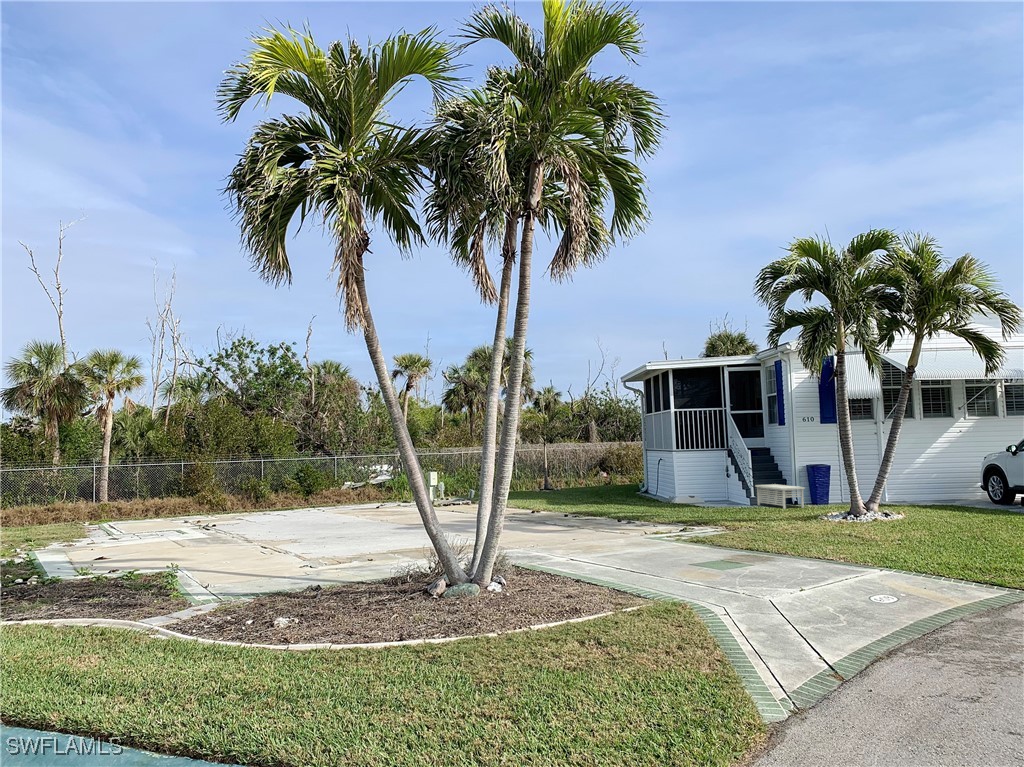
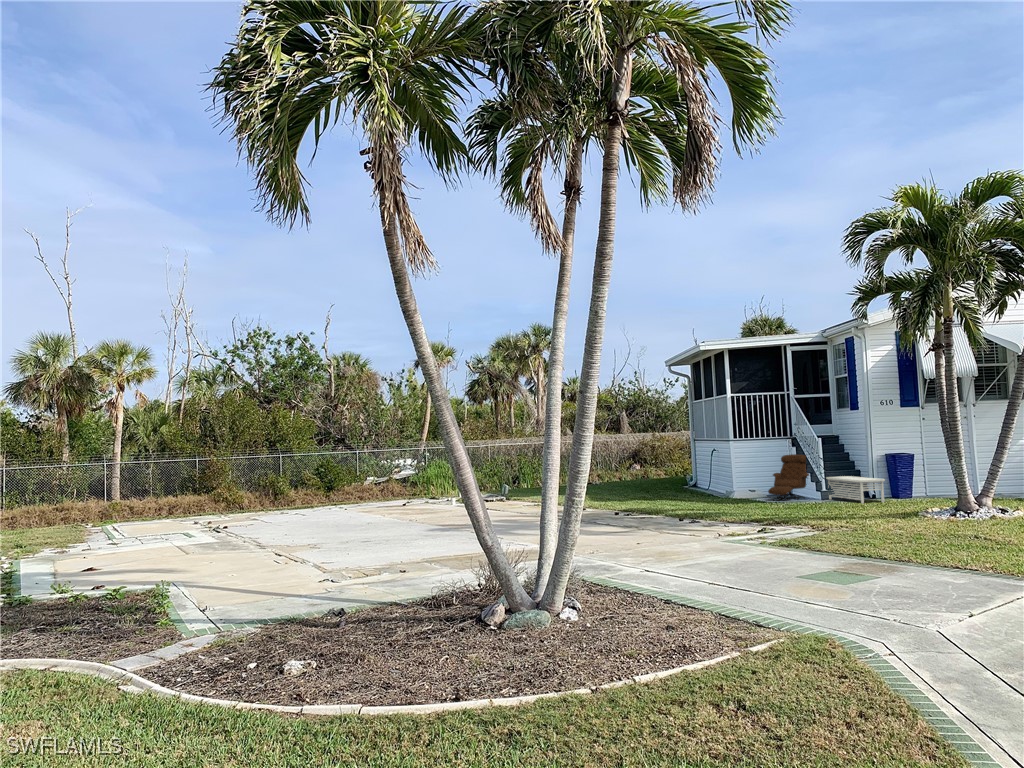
lounge chair: none [704,465,742,506] -> present [768,454,809,501]

